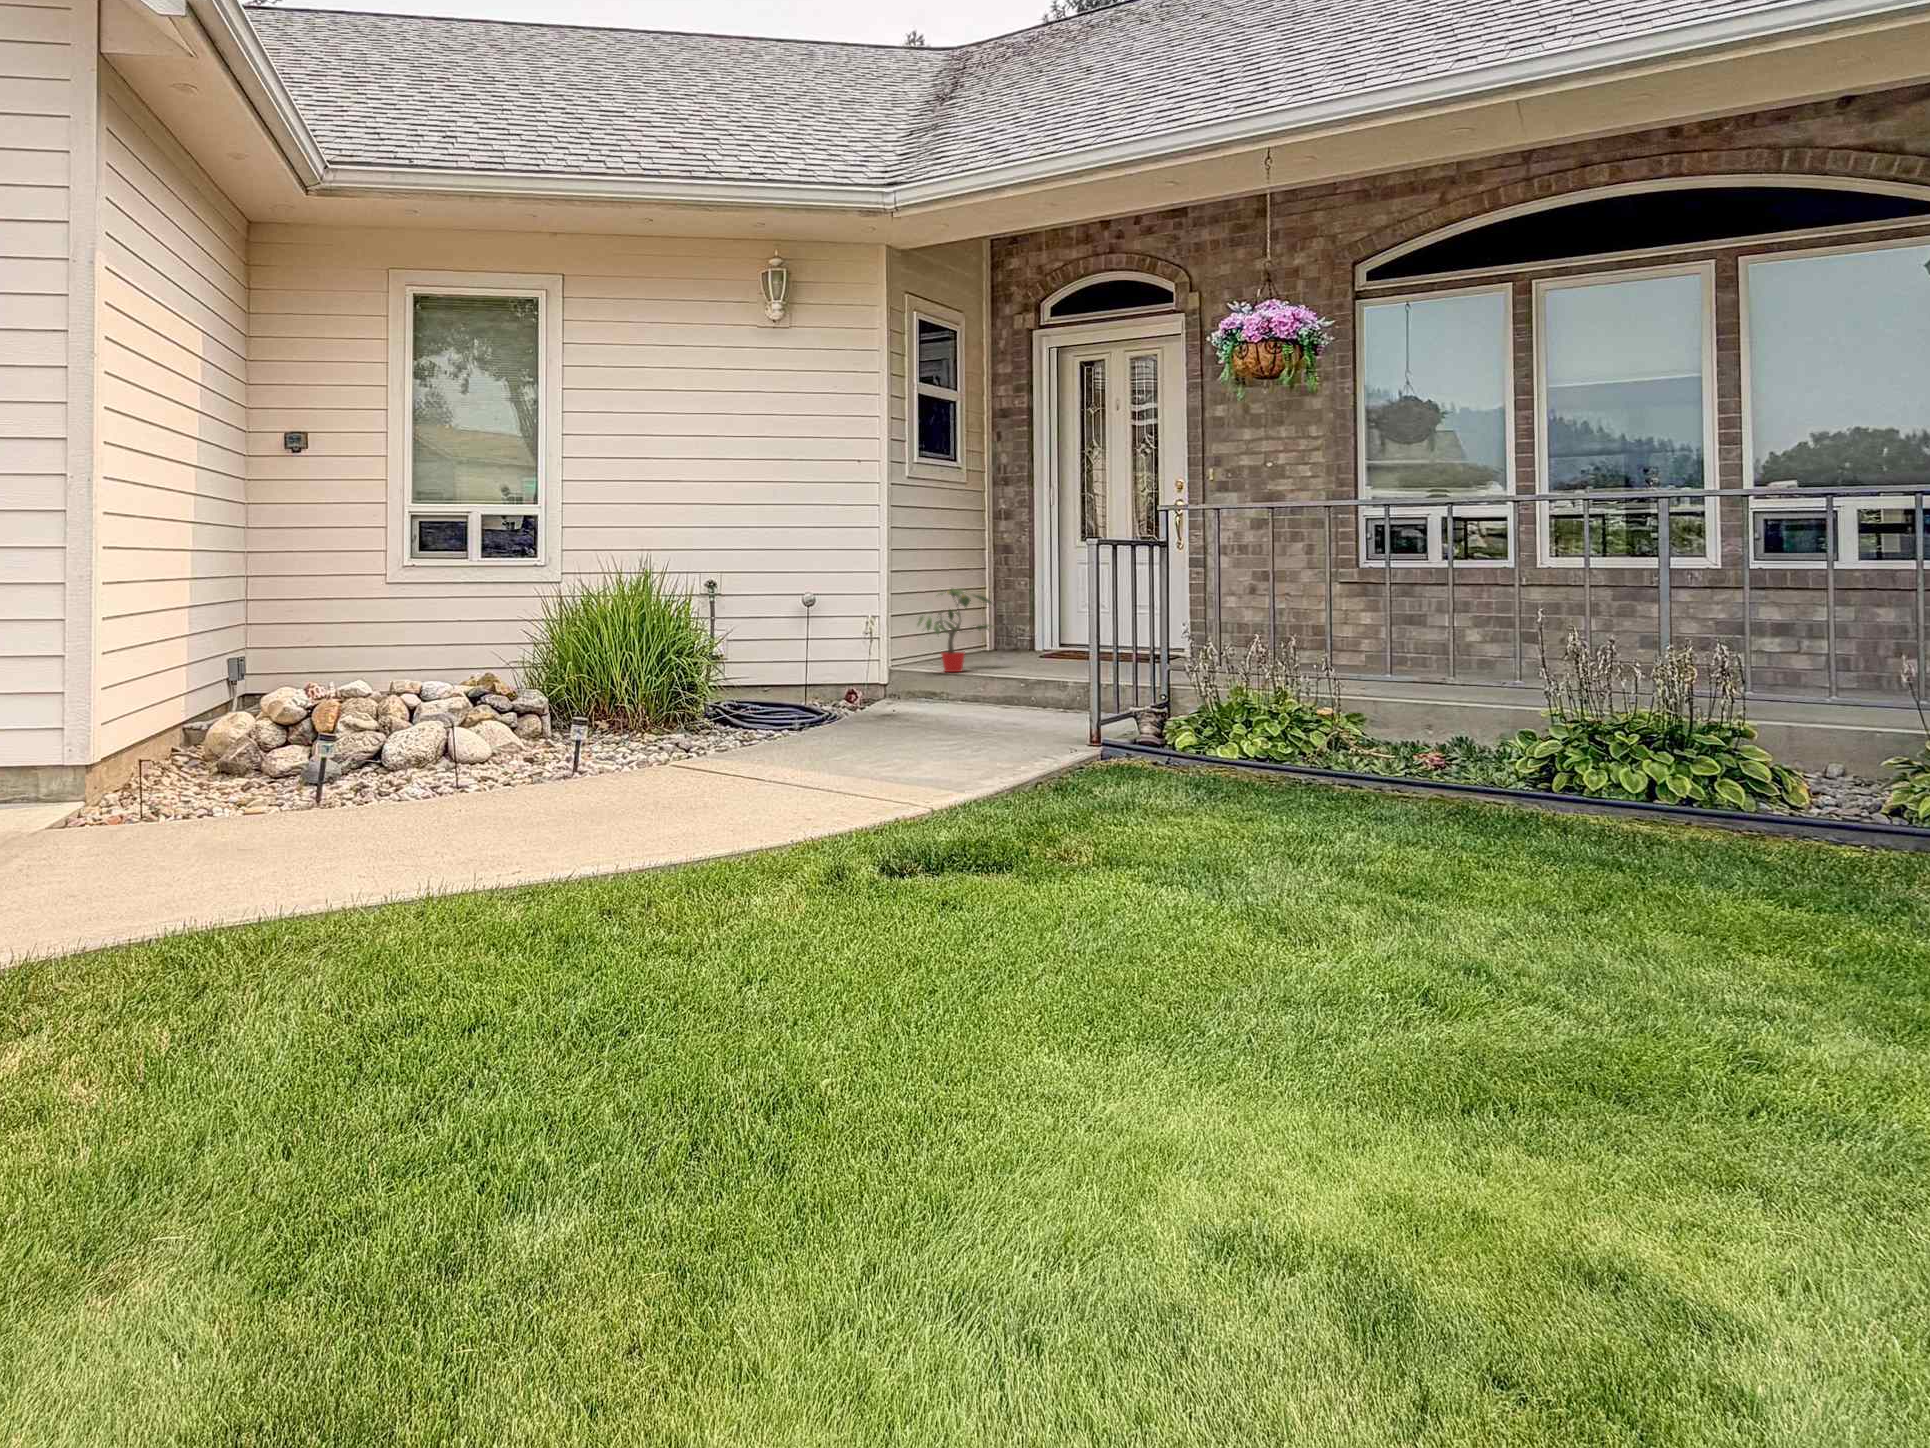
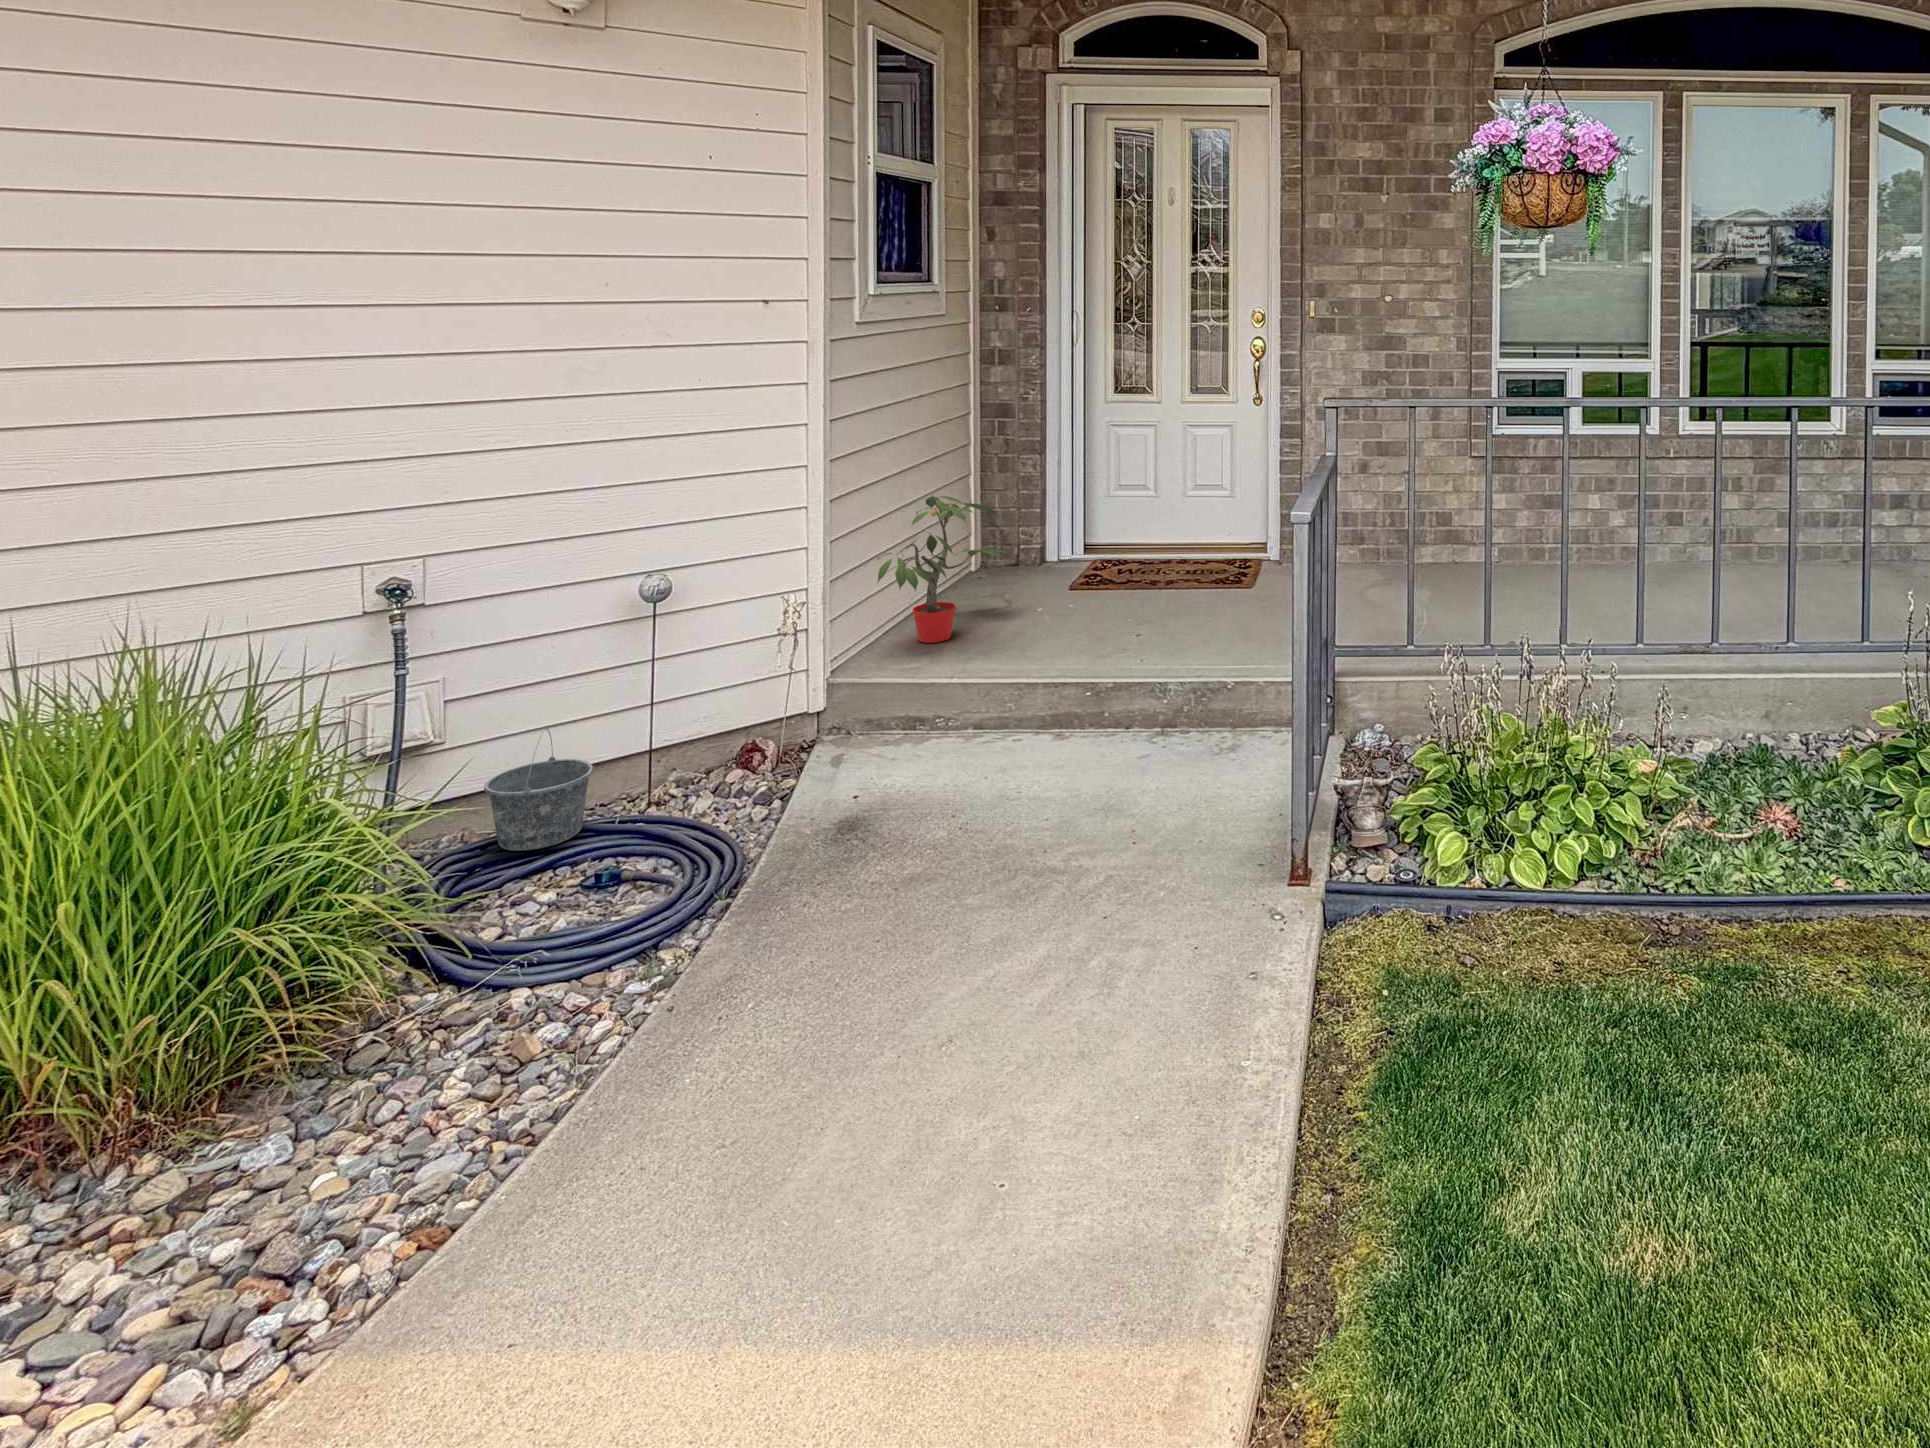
bucket: none [736,676,780,732] -> present [484,728,593,851]

